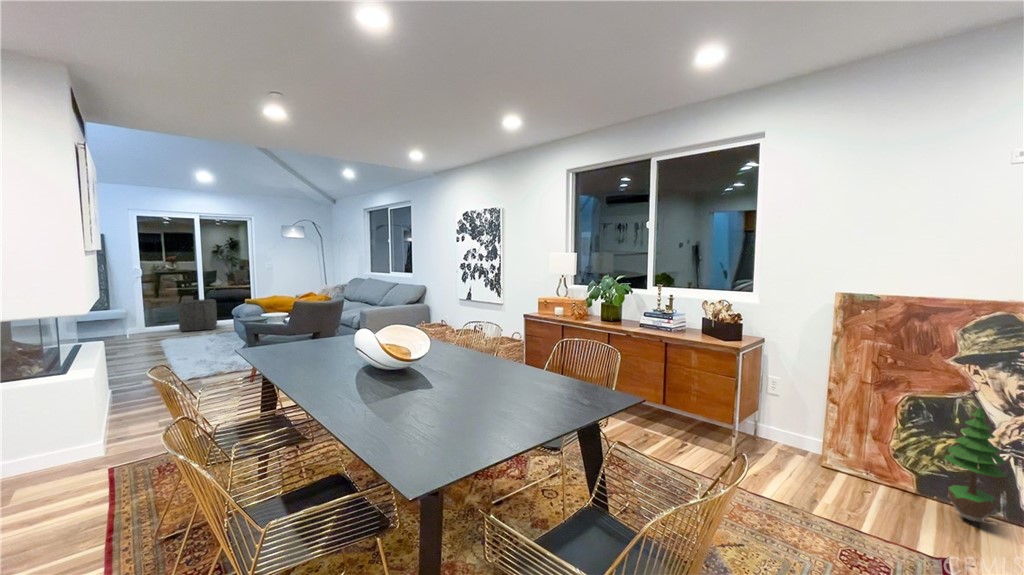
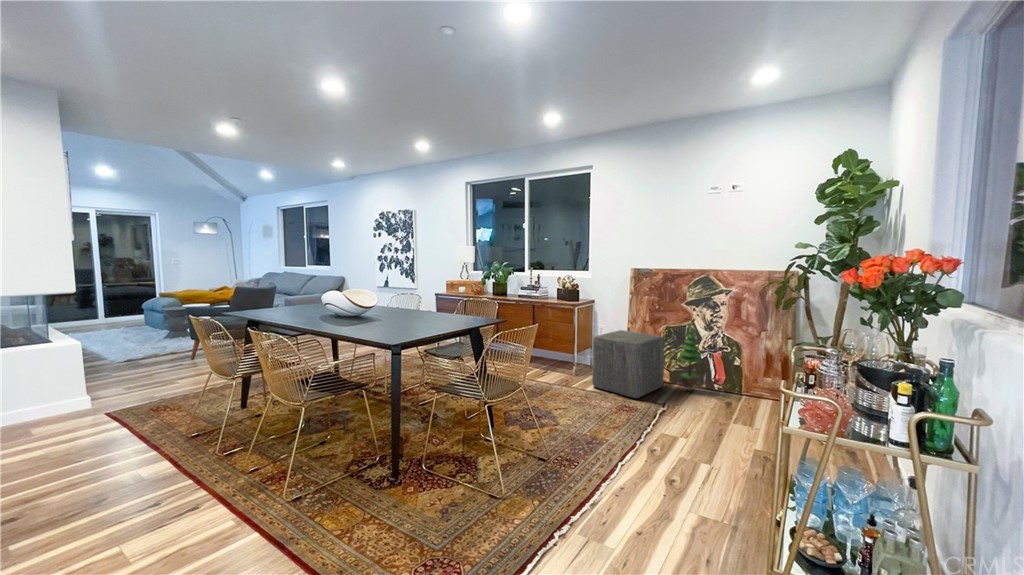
ottoman: present [178,299,217,332] -> present [592,330,665,398]

